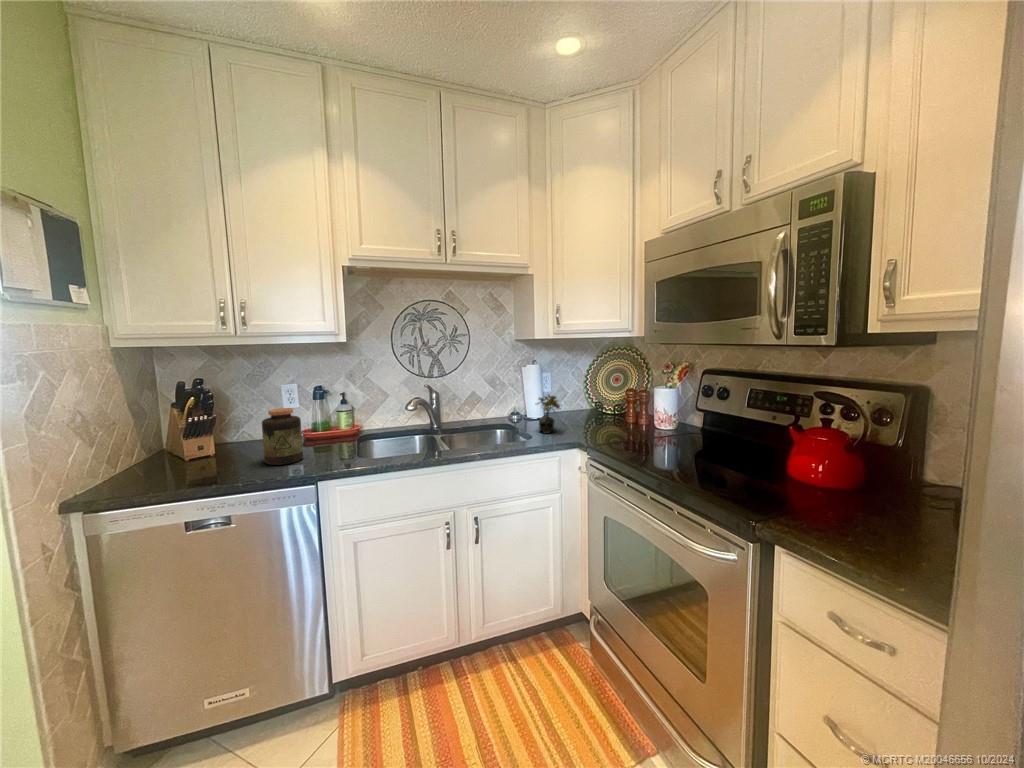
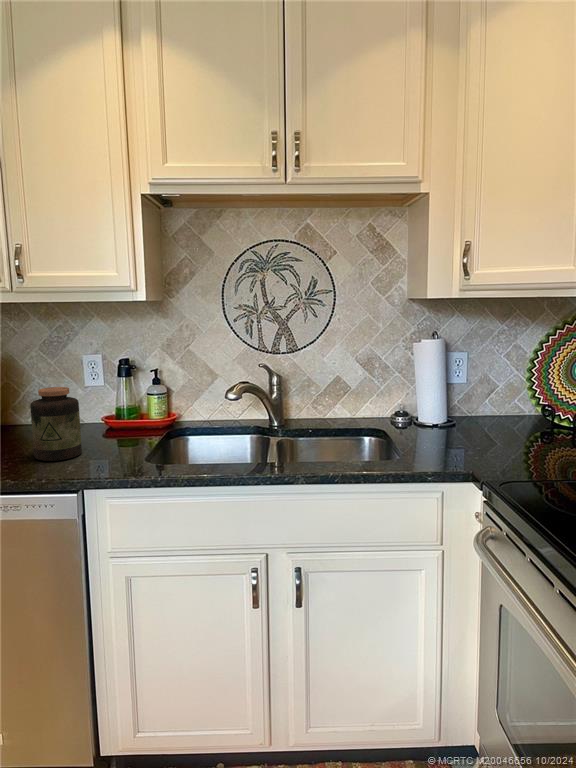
succulent plant: present [537,395,560,434] -> none [418,387,459,451]

